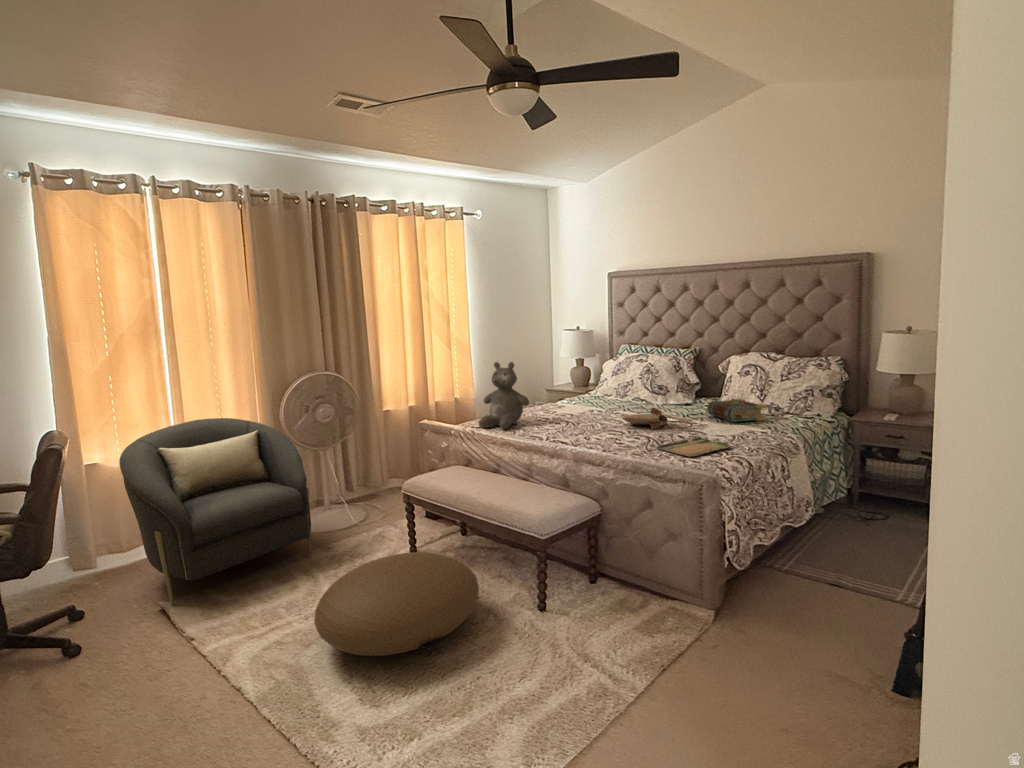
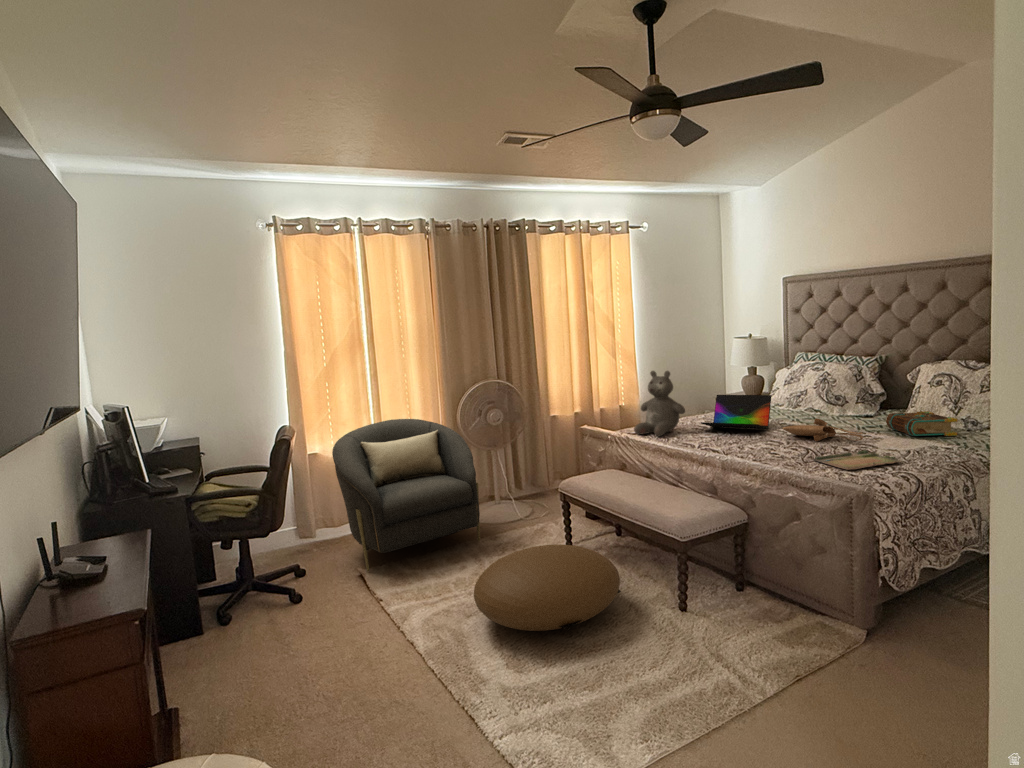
laptop: none [544,386,608,422] -> present [701,395,771,429]

